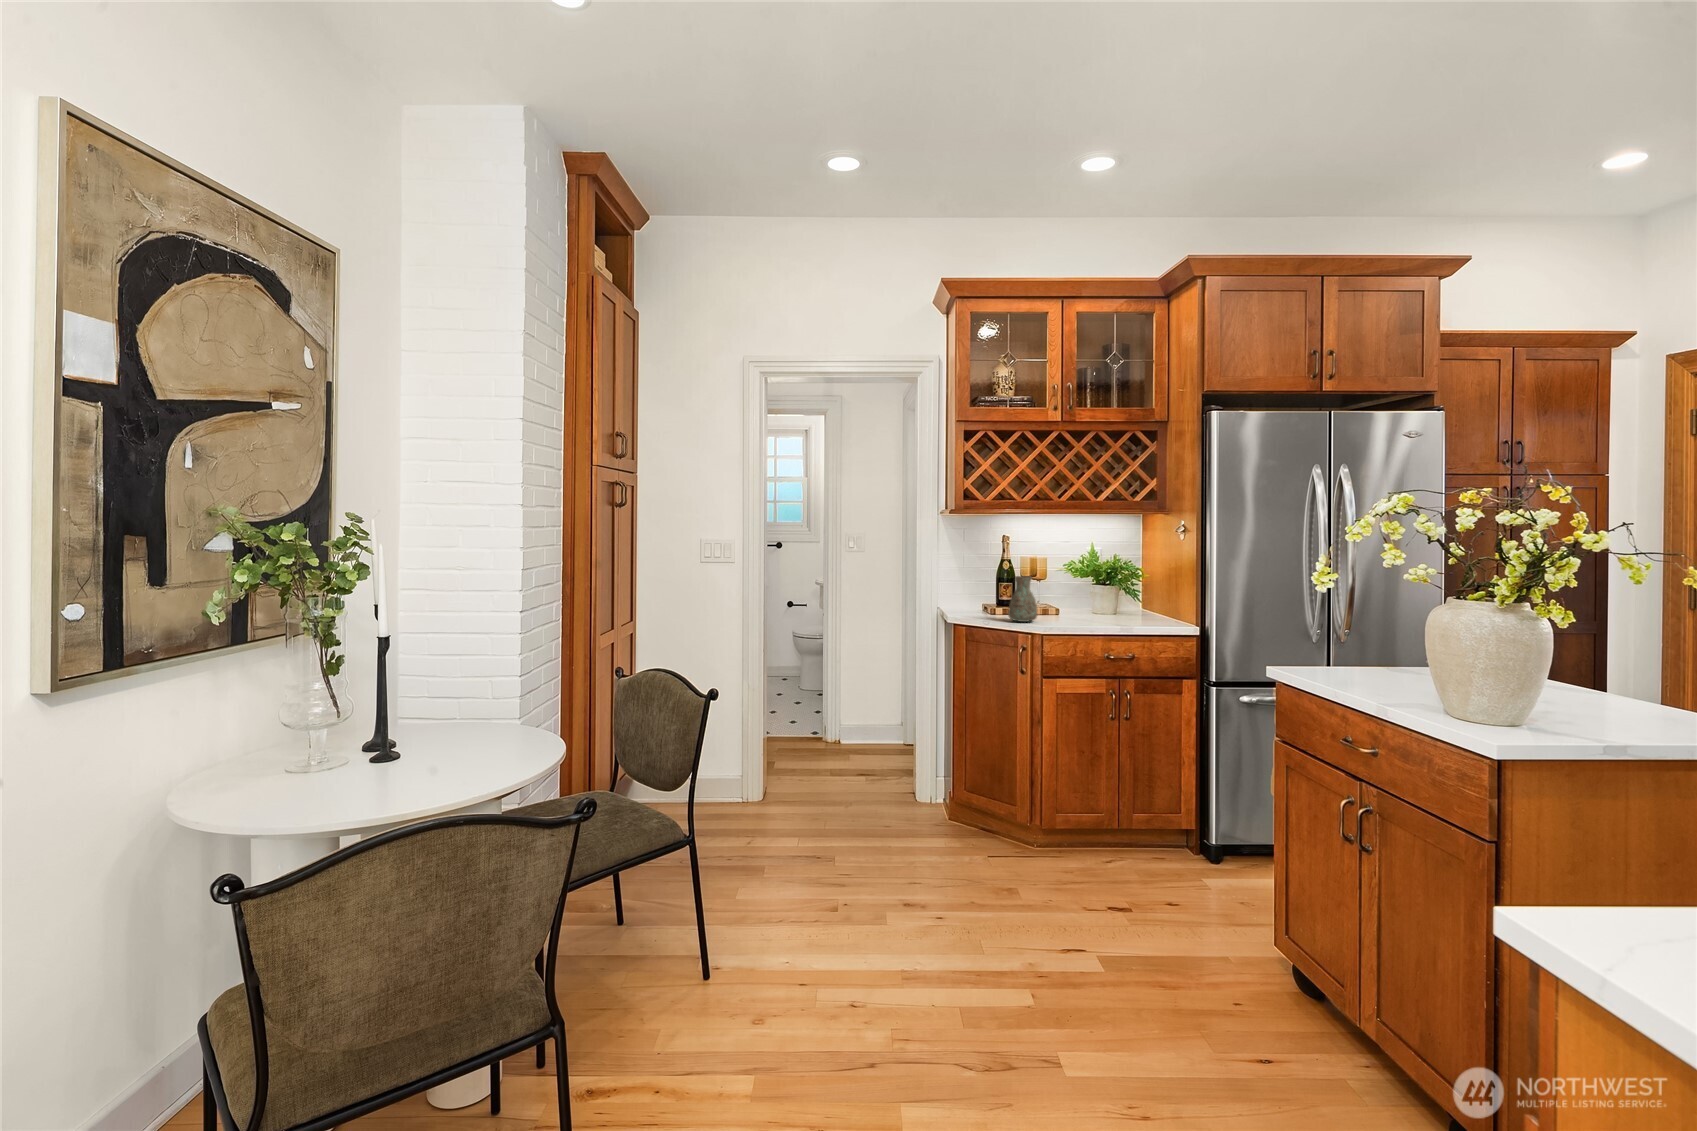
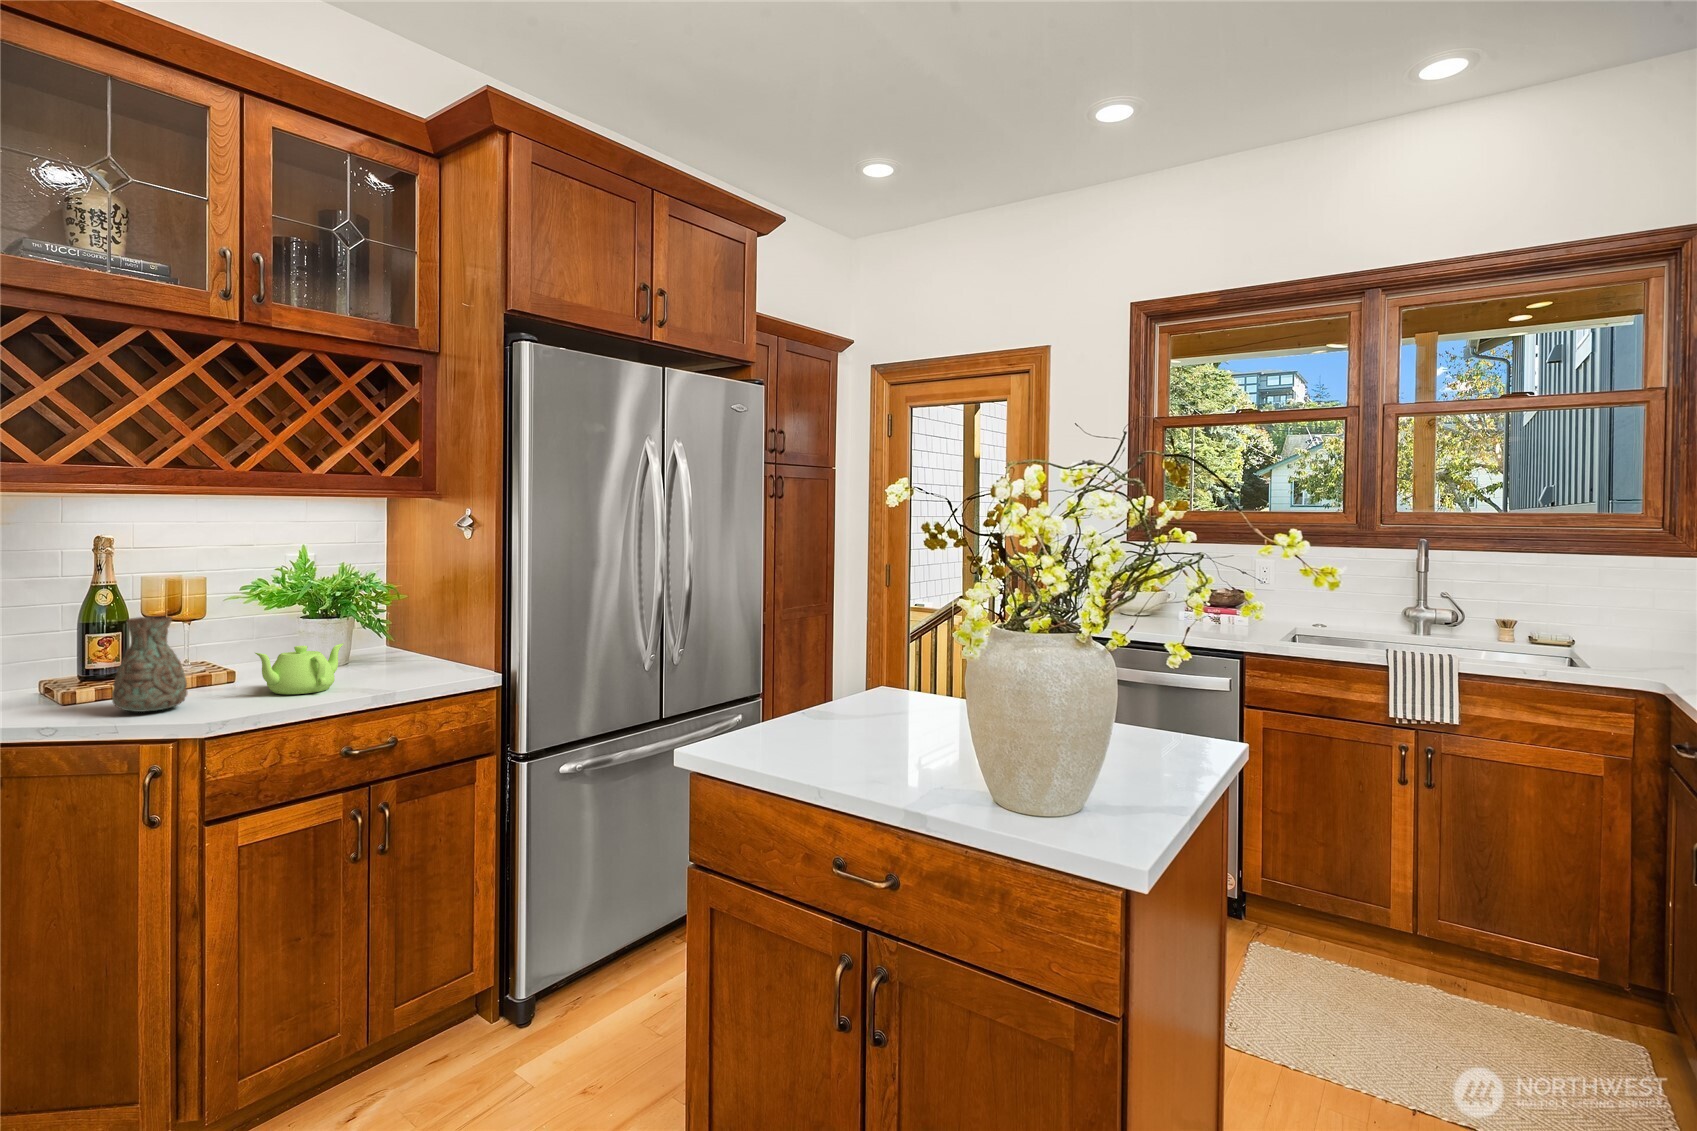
teapot: none [1067,598,1110,622] -> present [255,643,344,694]

